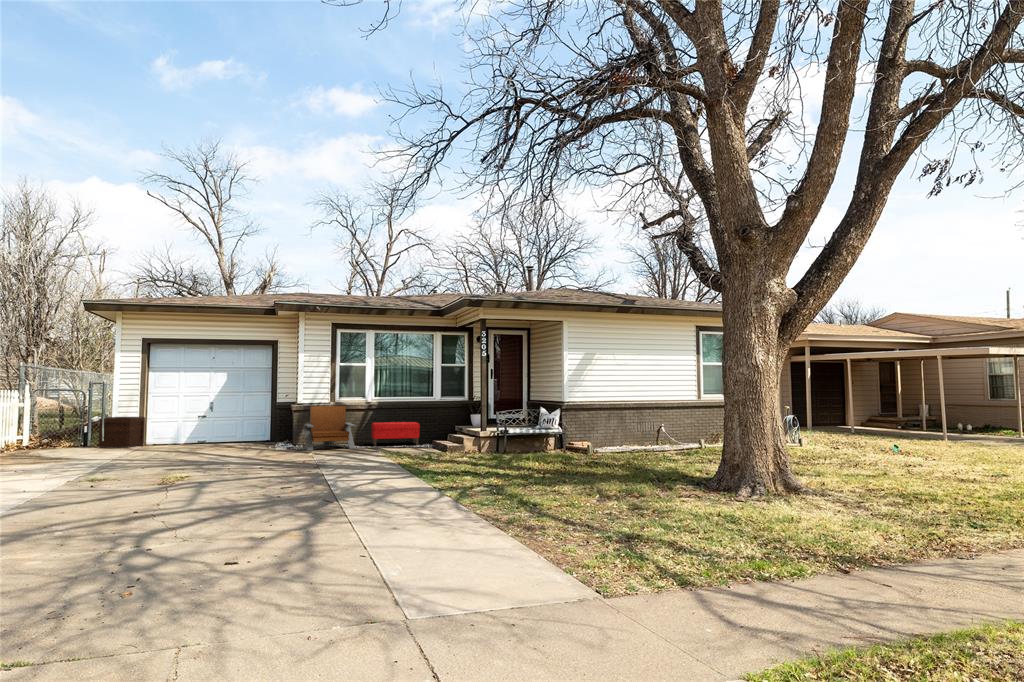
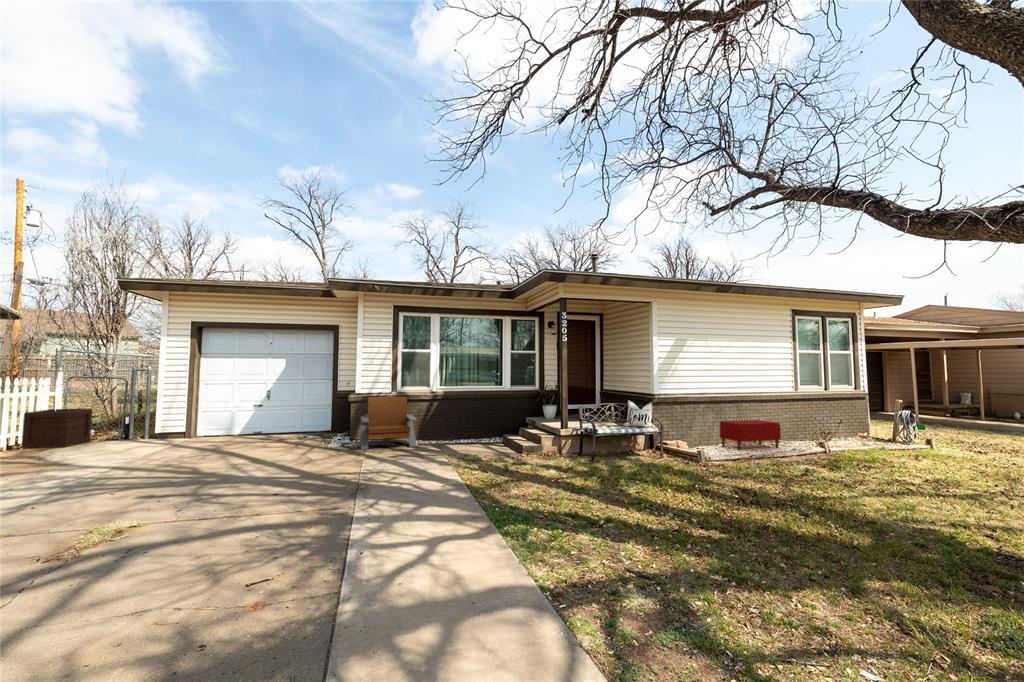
wooden crate: present [99,417,145,448] -> present [21,409,92,448]
bench: present [371,422,420,446] -> present [720,420,781,450]

